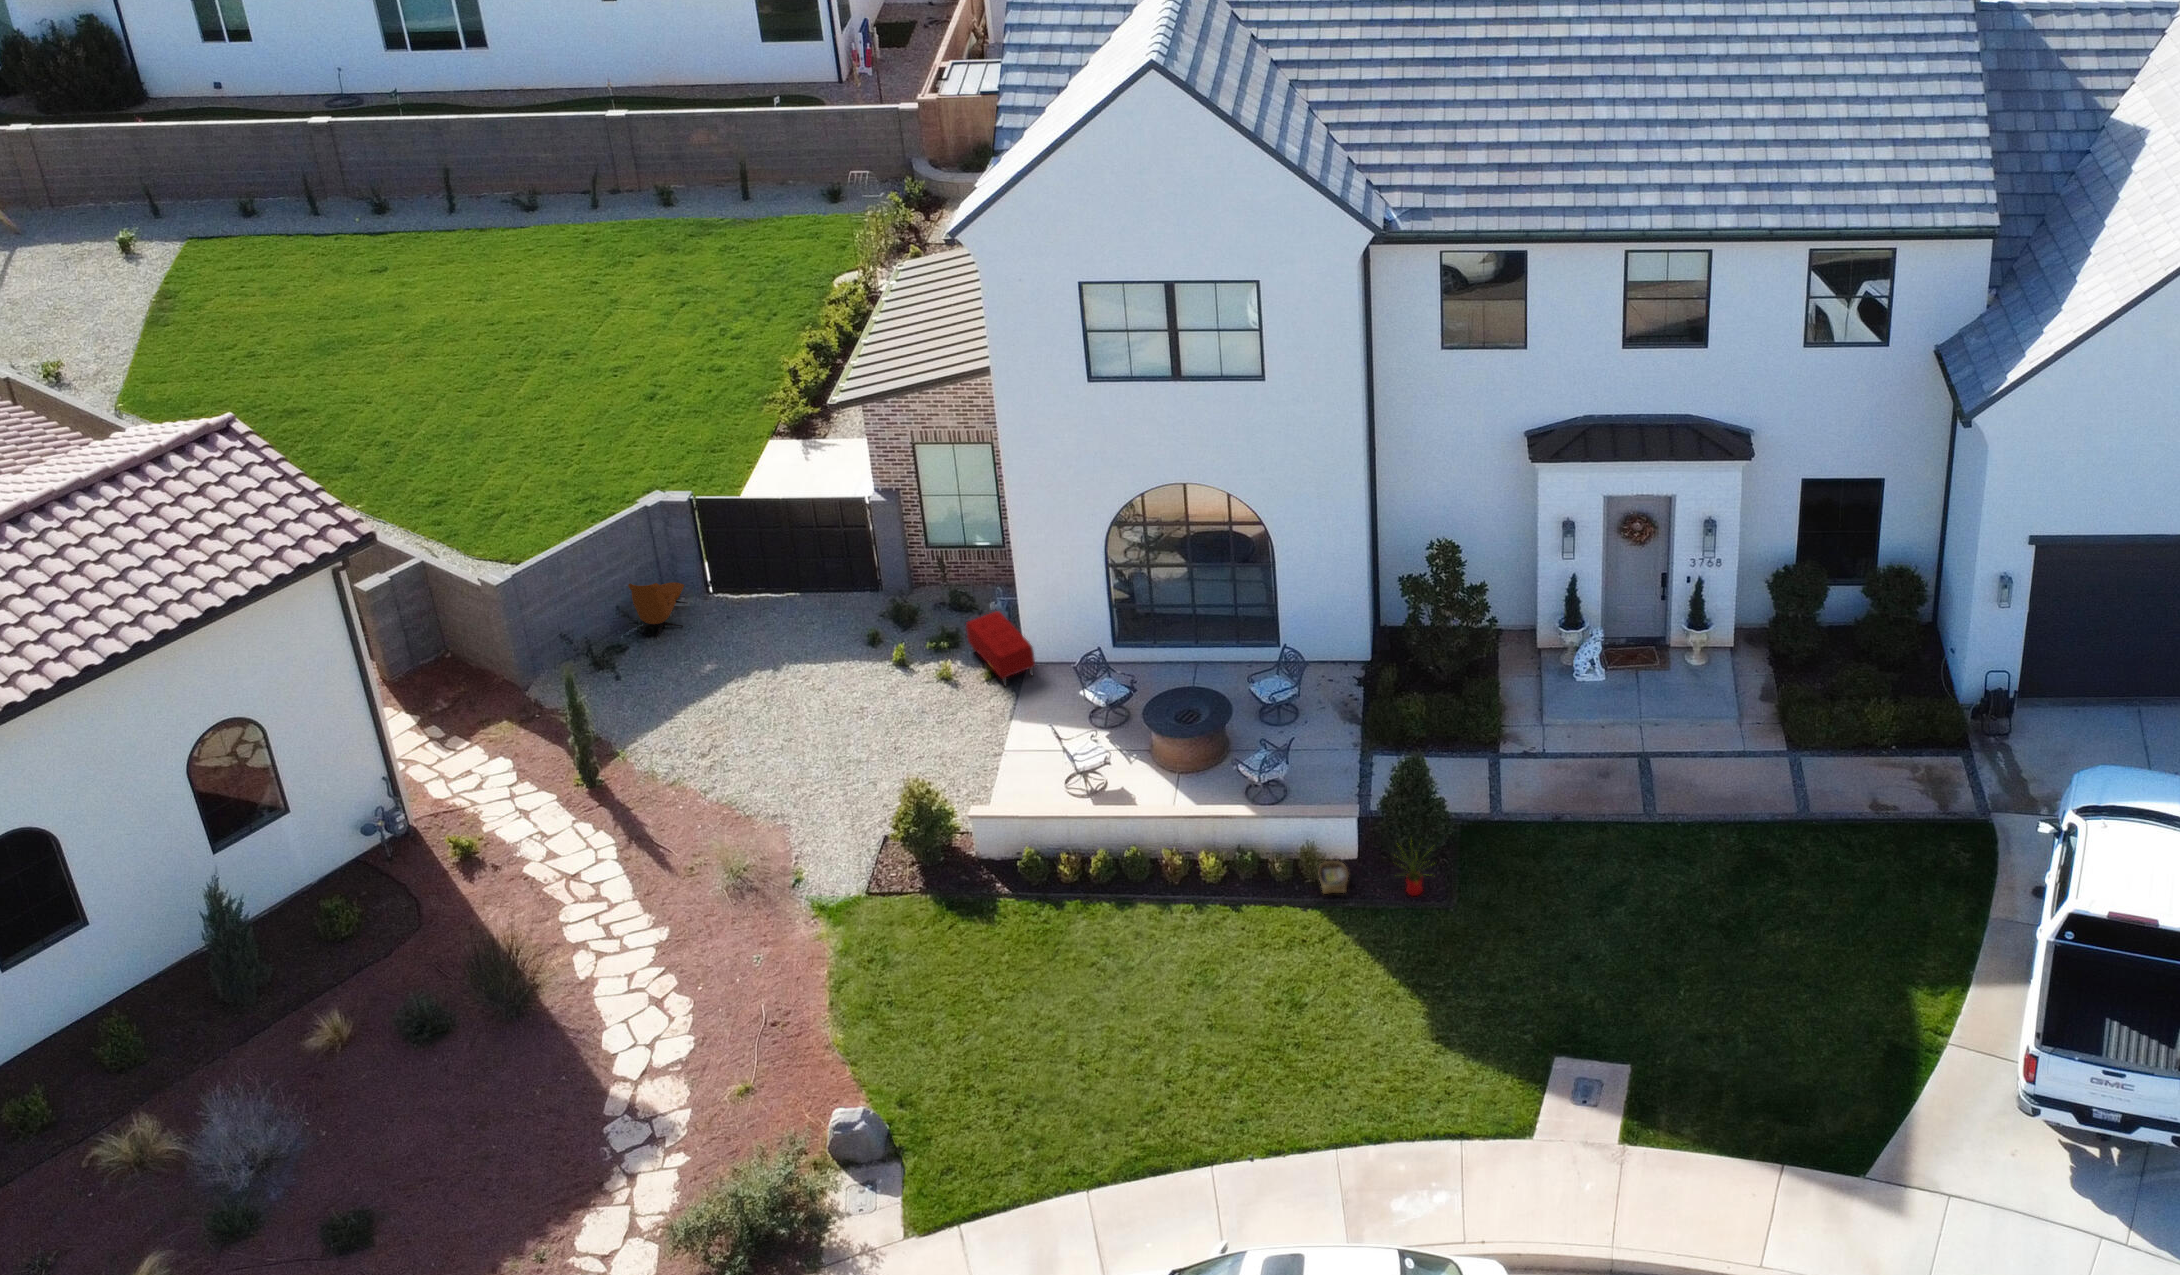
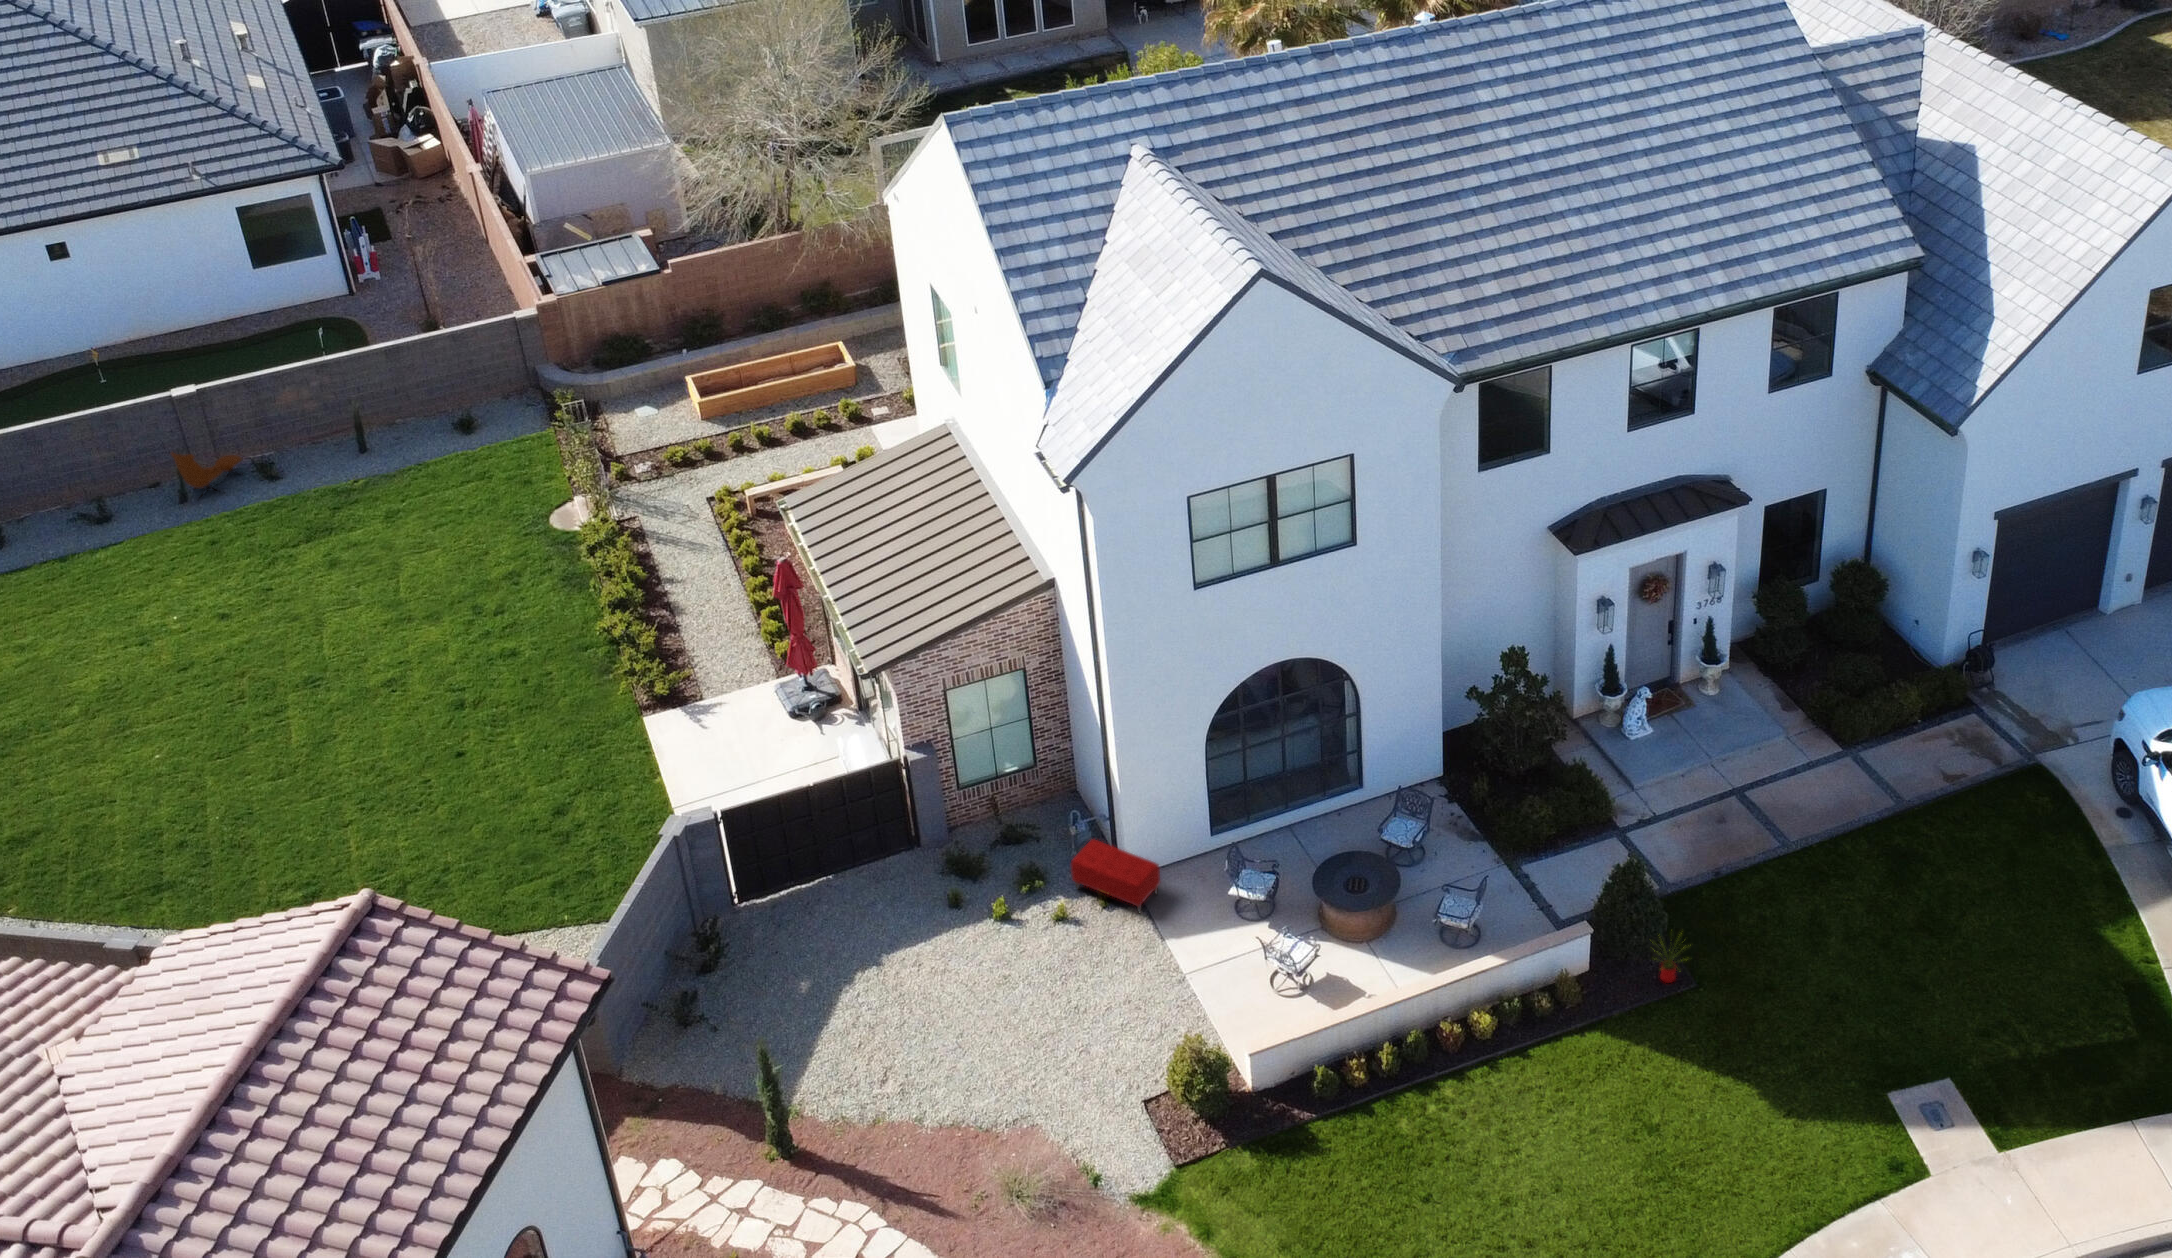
lounge chair: present [628,582,686,639] -> present [171,452,243,495]
woven basket: present [1319,860,1348,894] -> none [1581,972,1615,1009]

